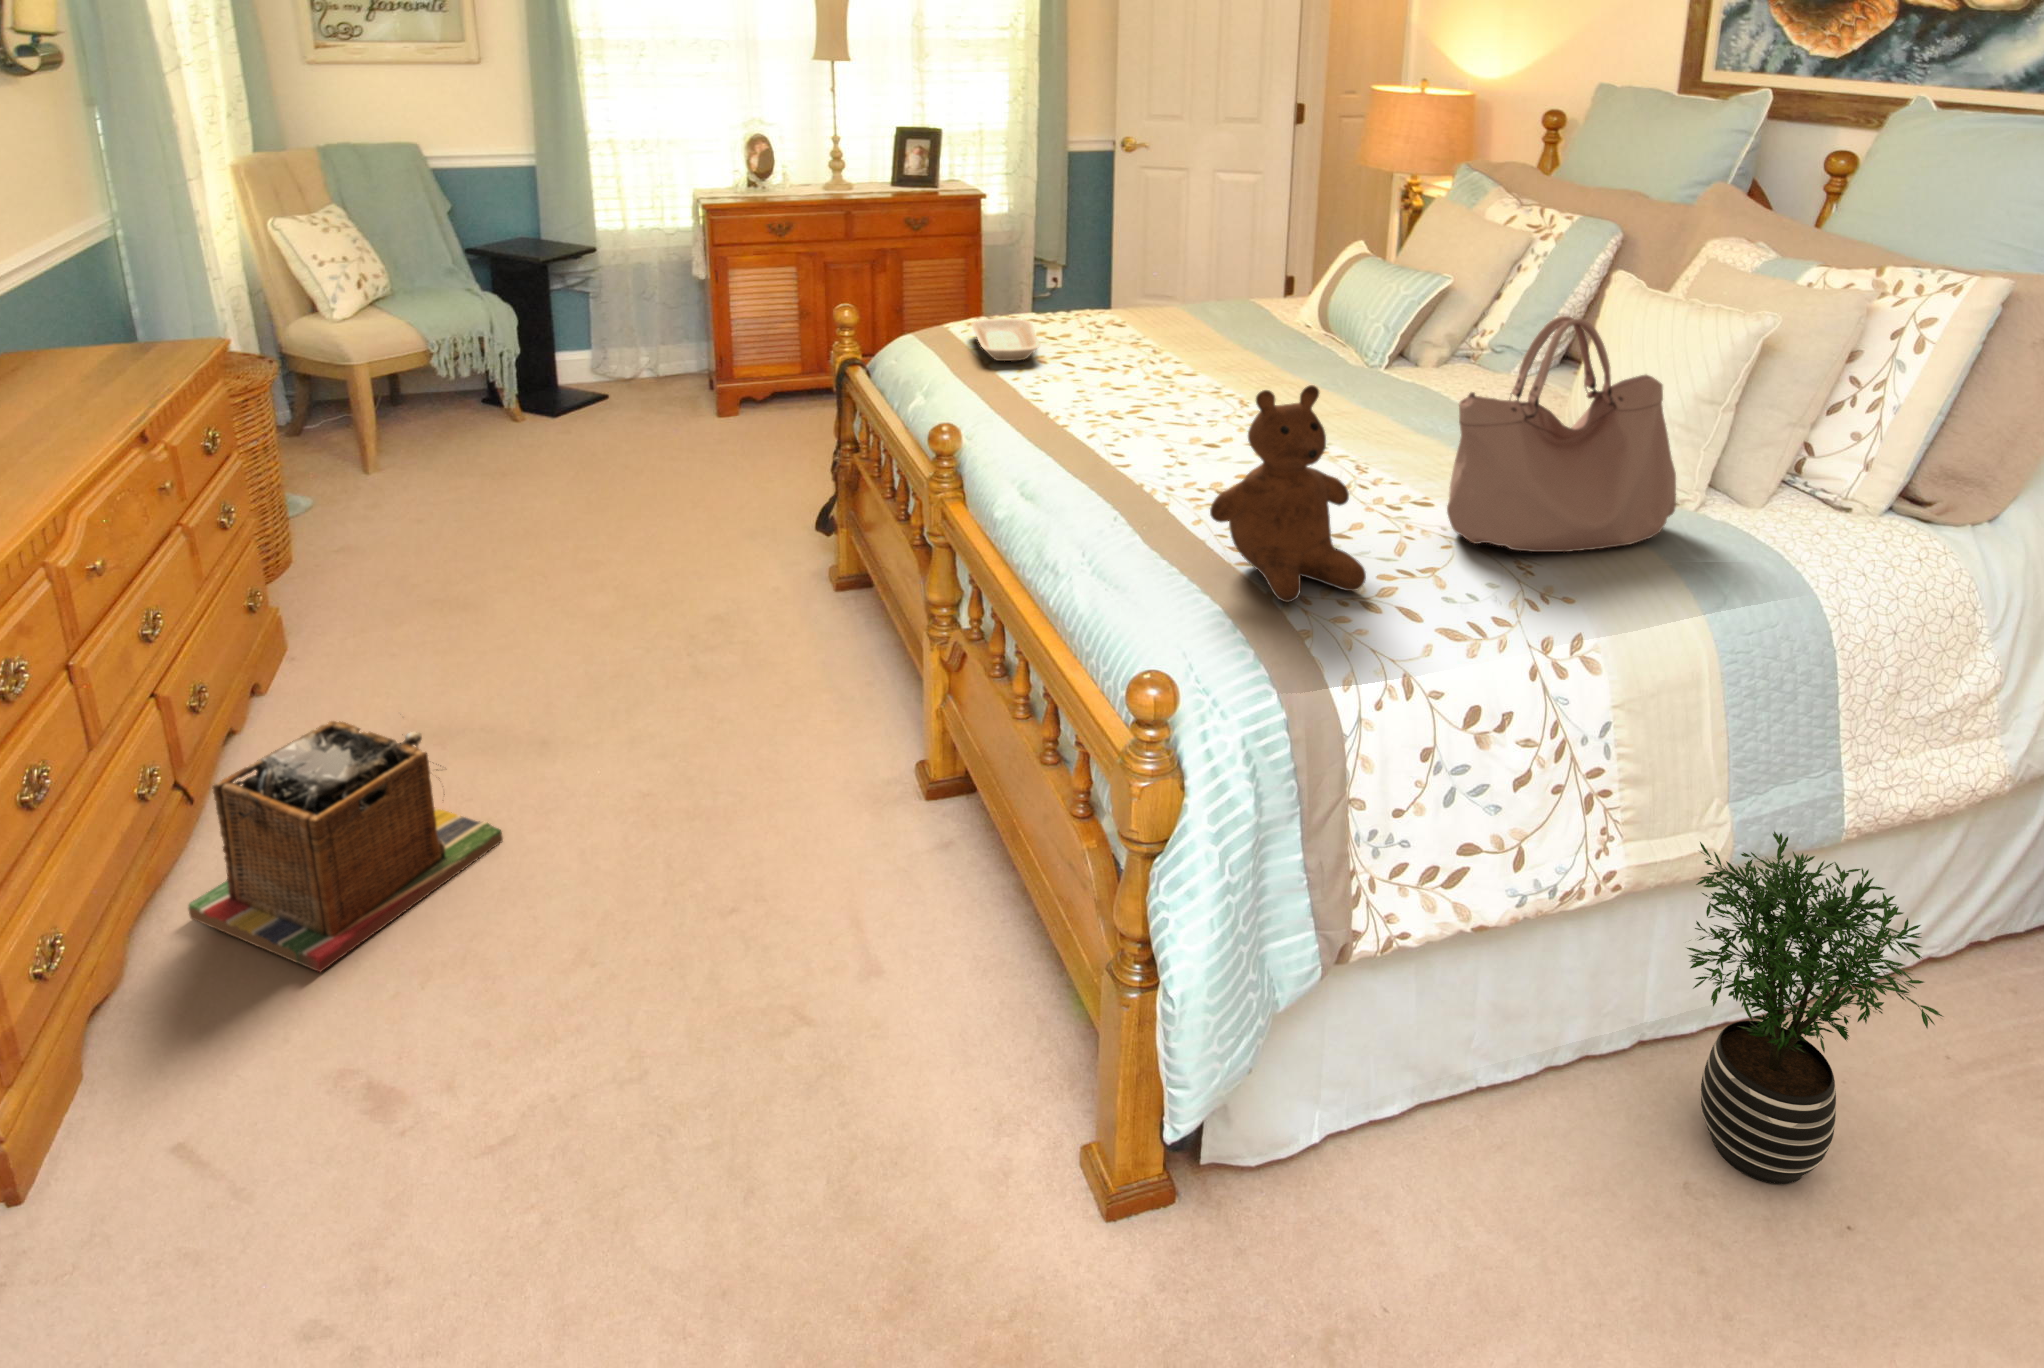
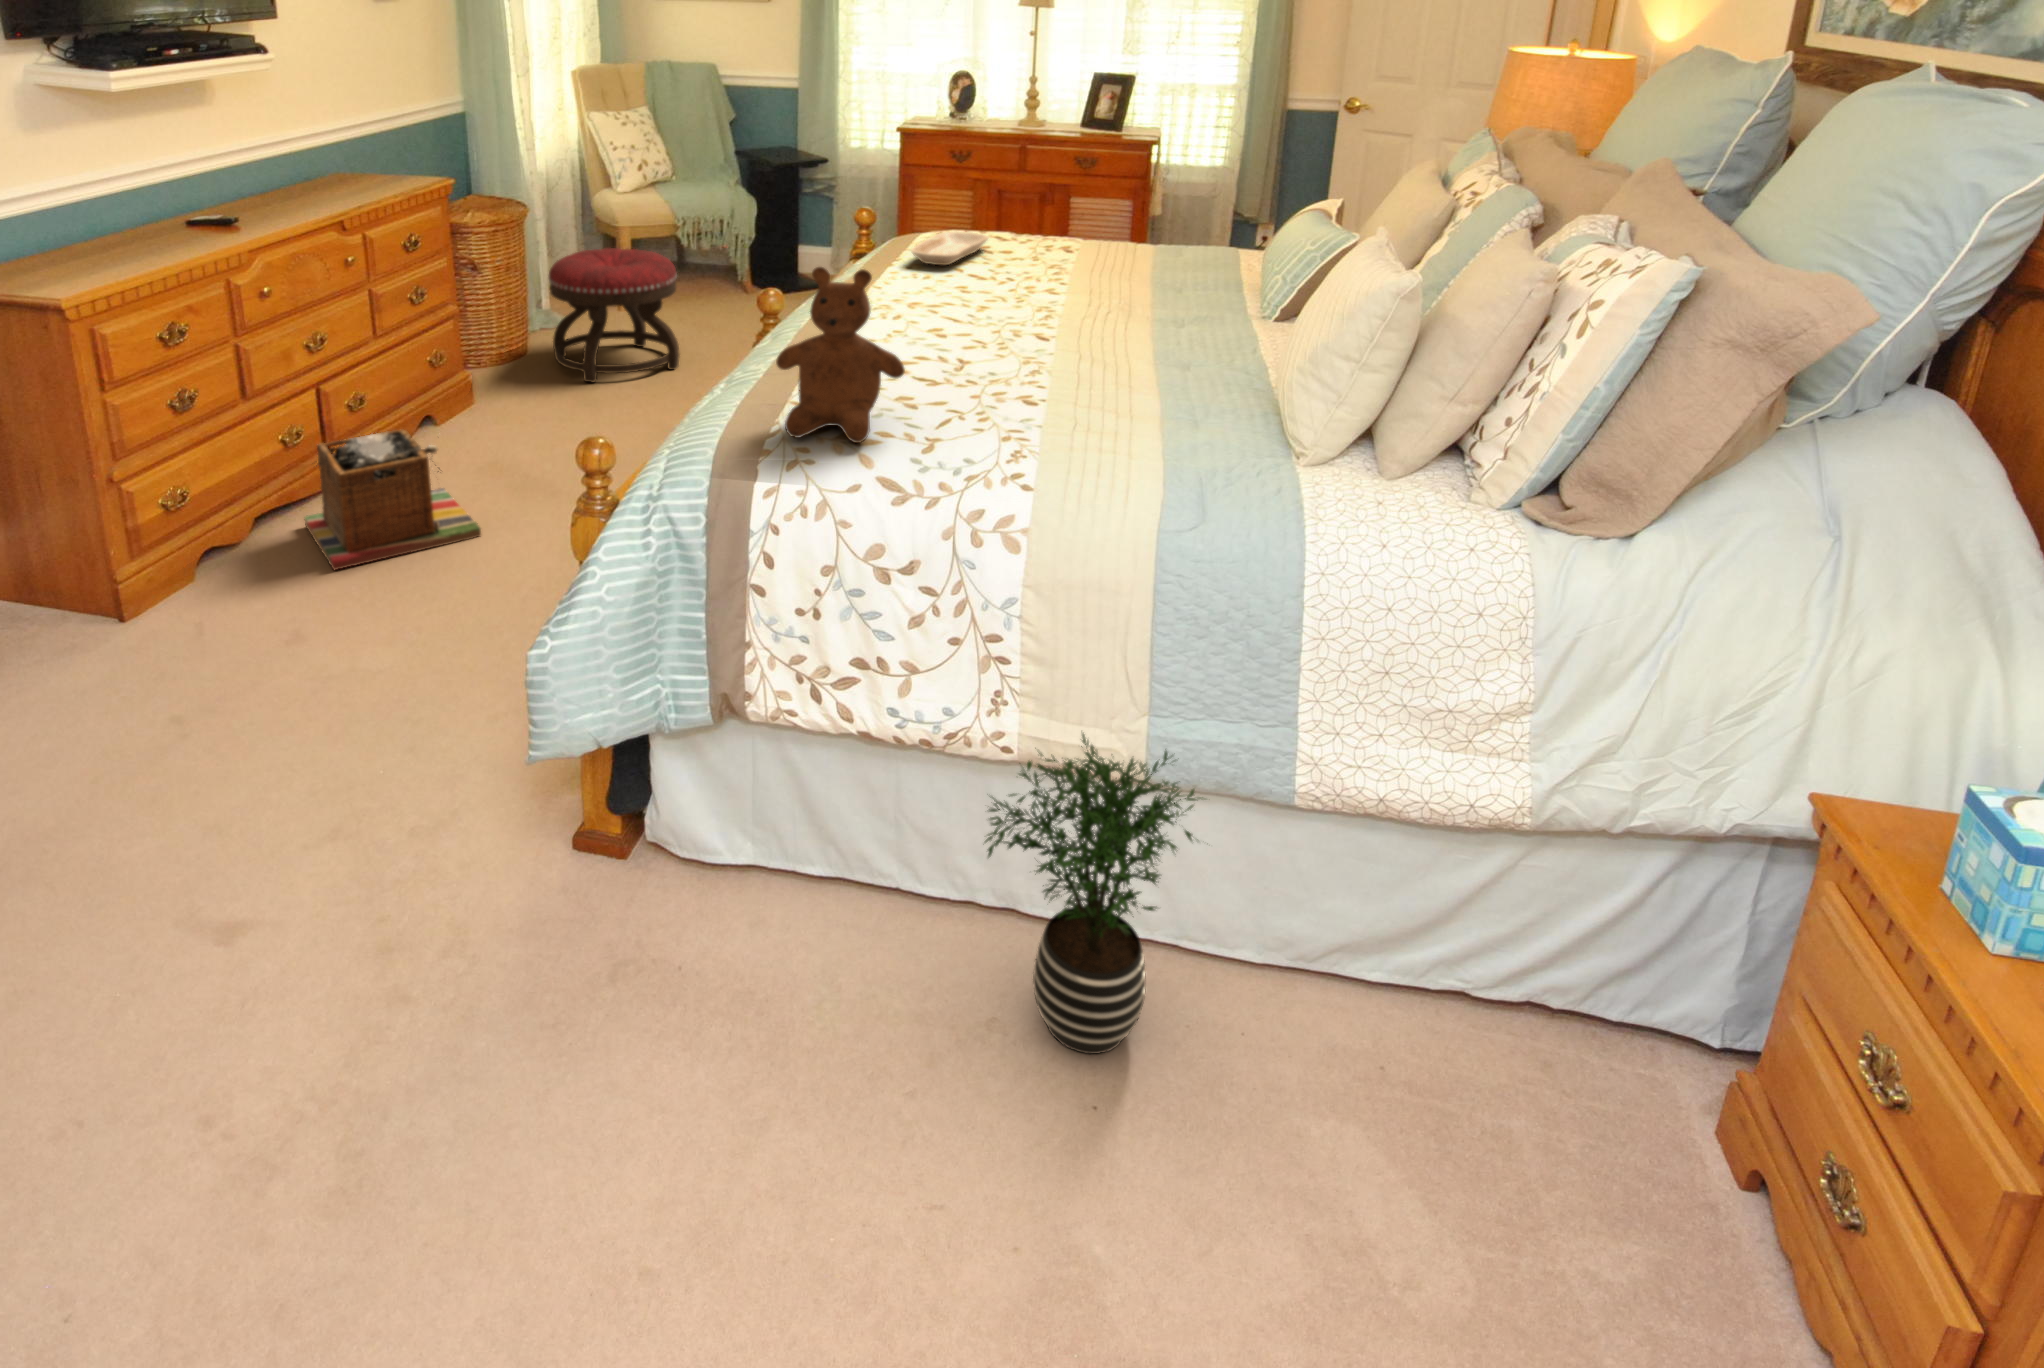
handbag: present [1447,316,1676,552] -> none [998,242,1230,467]
ottoman: none [330,393,532,583] -> present [548,248,680,382]

